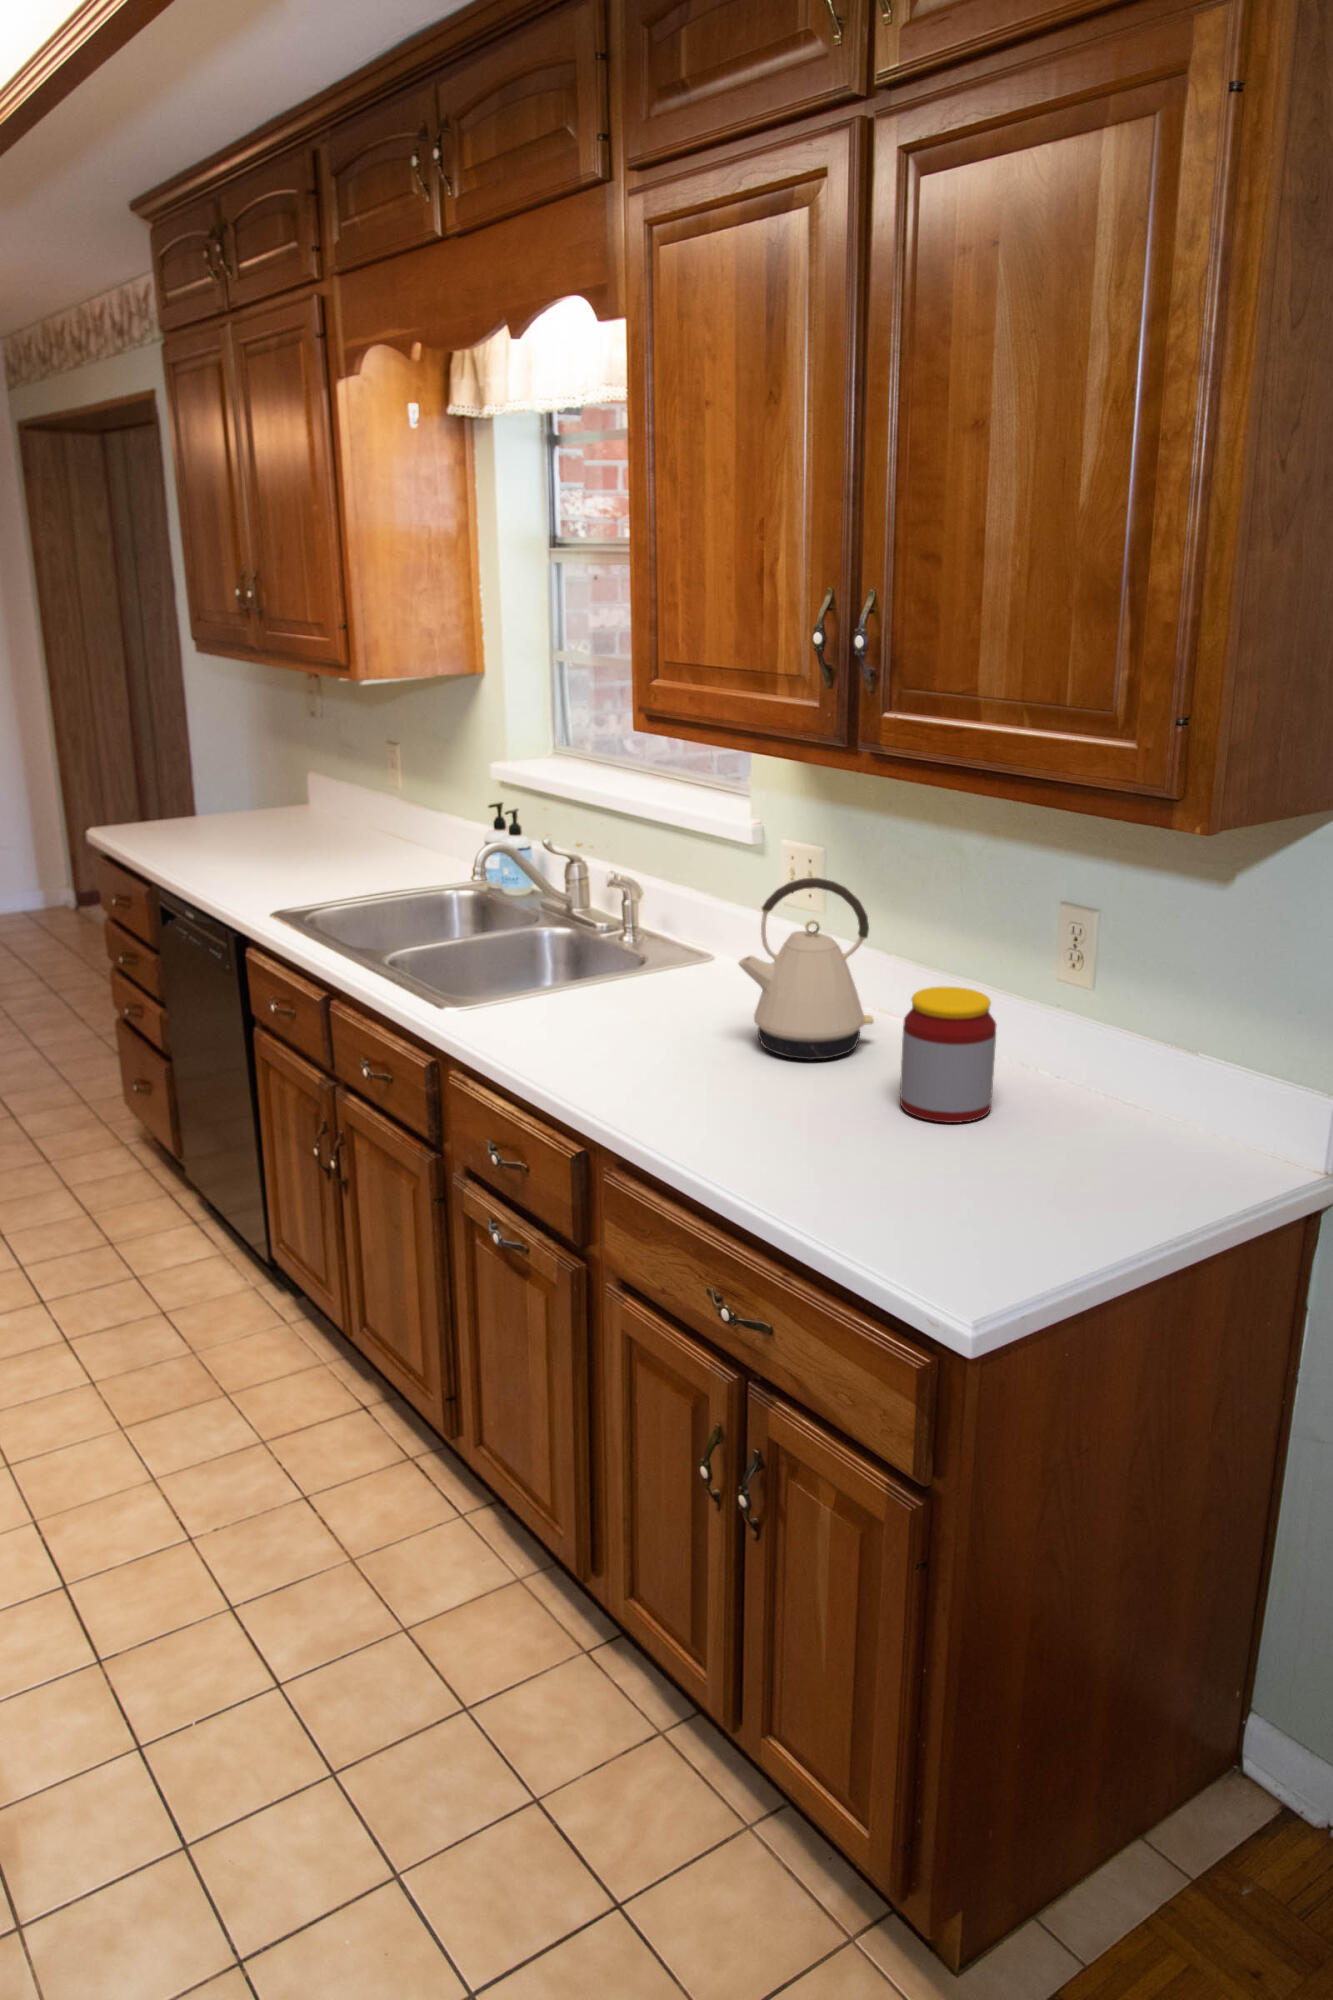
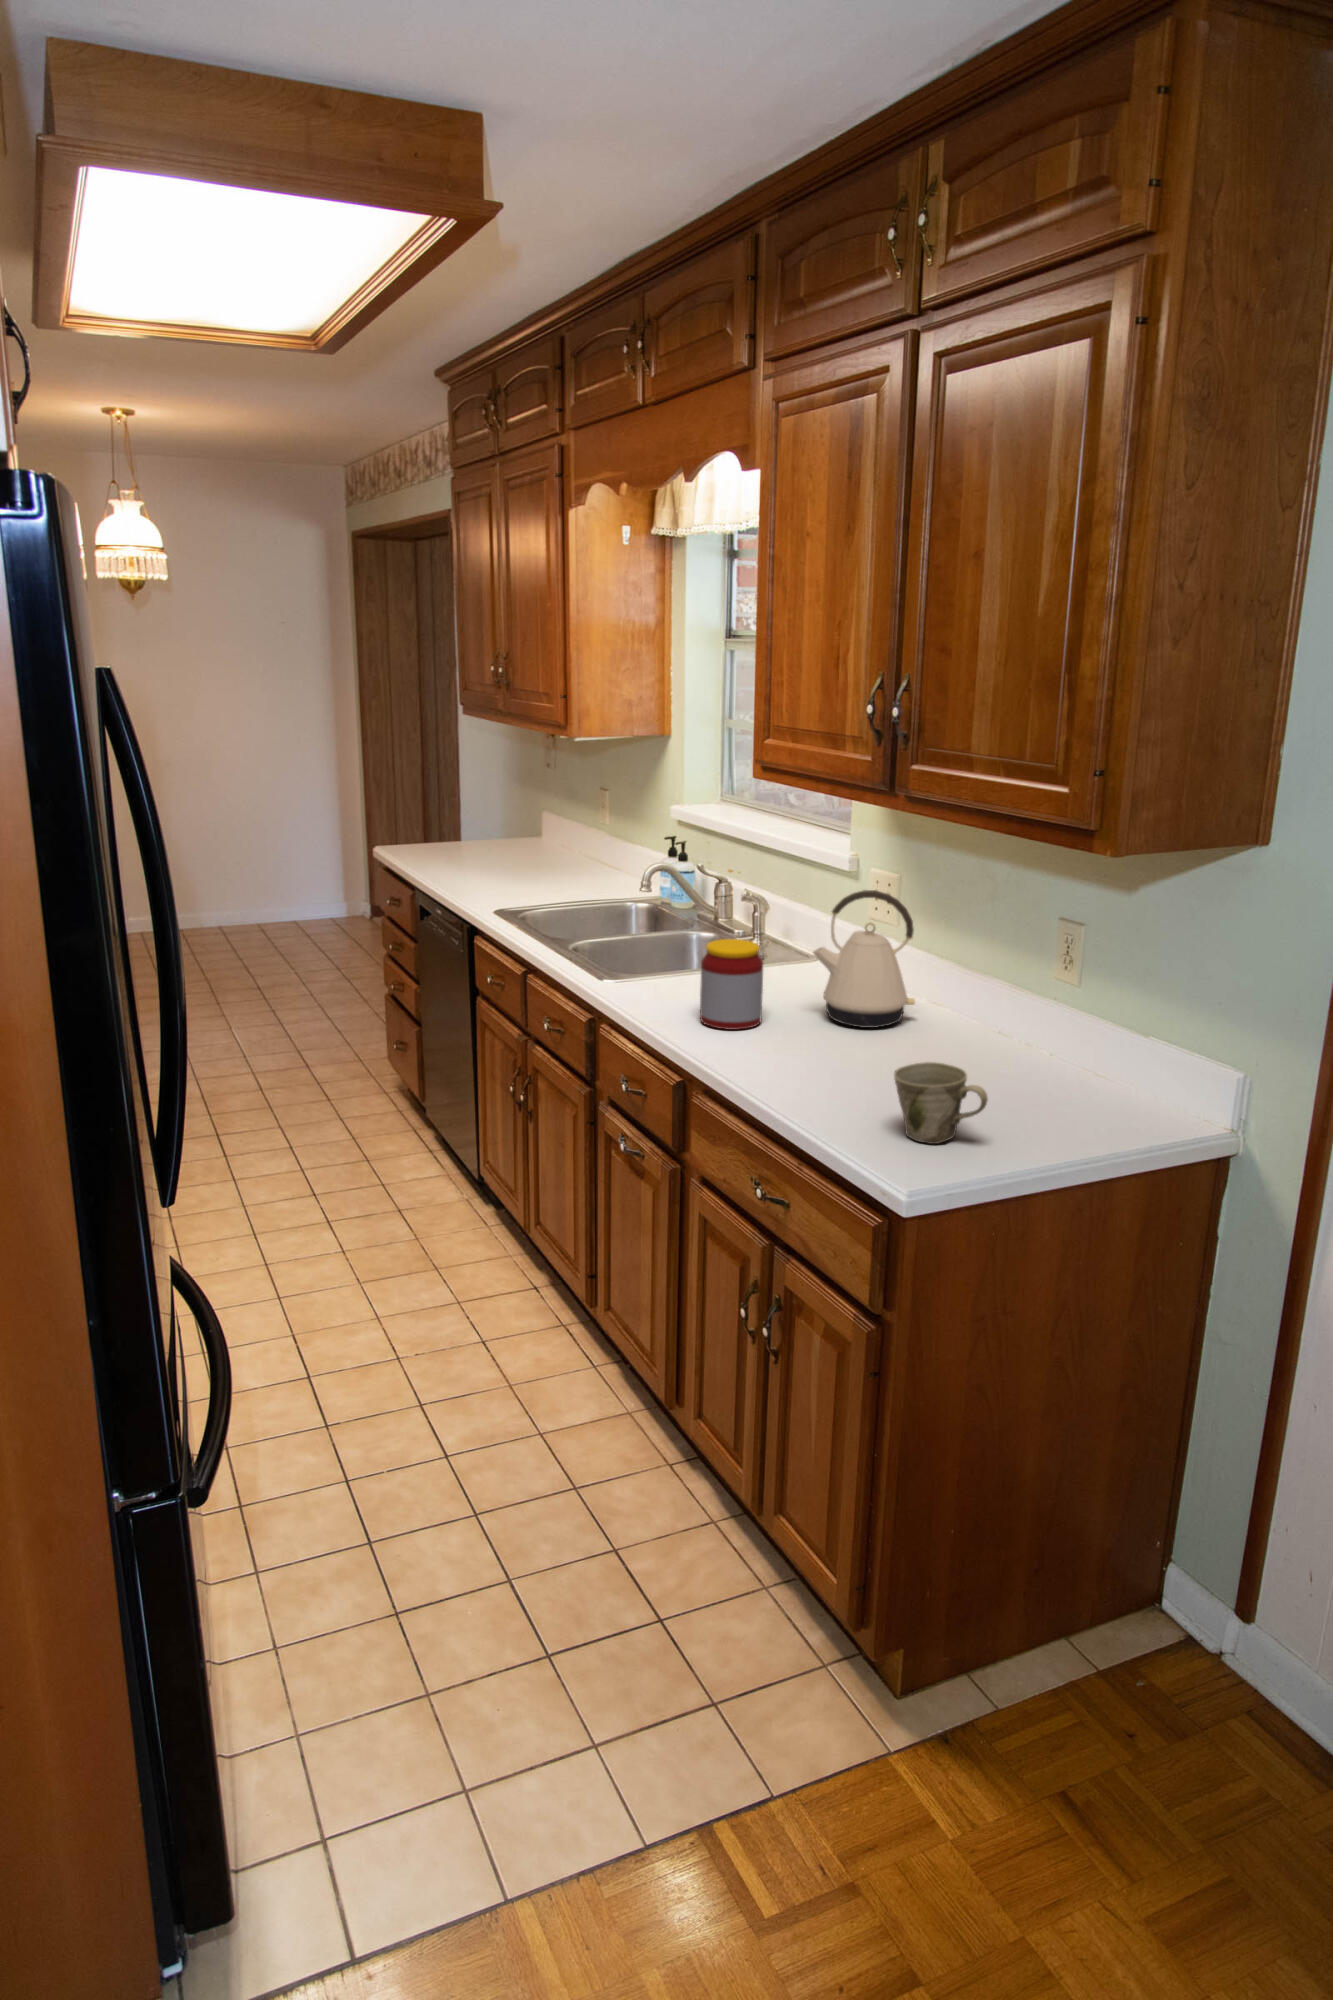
jar: present [900,987,996,1123] -> present [700,939,763,1030]
mug: none [913,1122,1045,1238] -> present [894,1062,988,1144]

